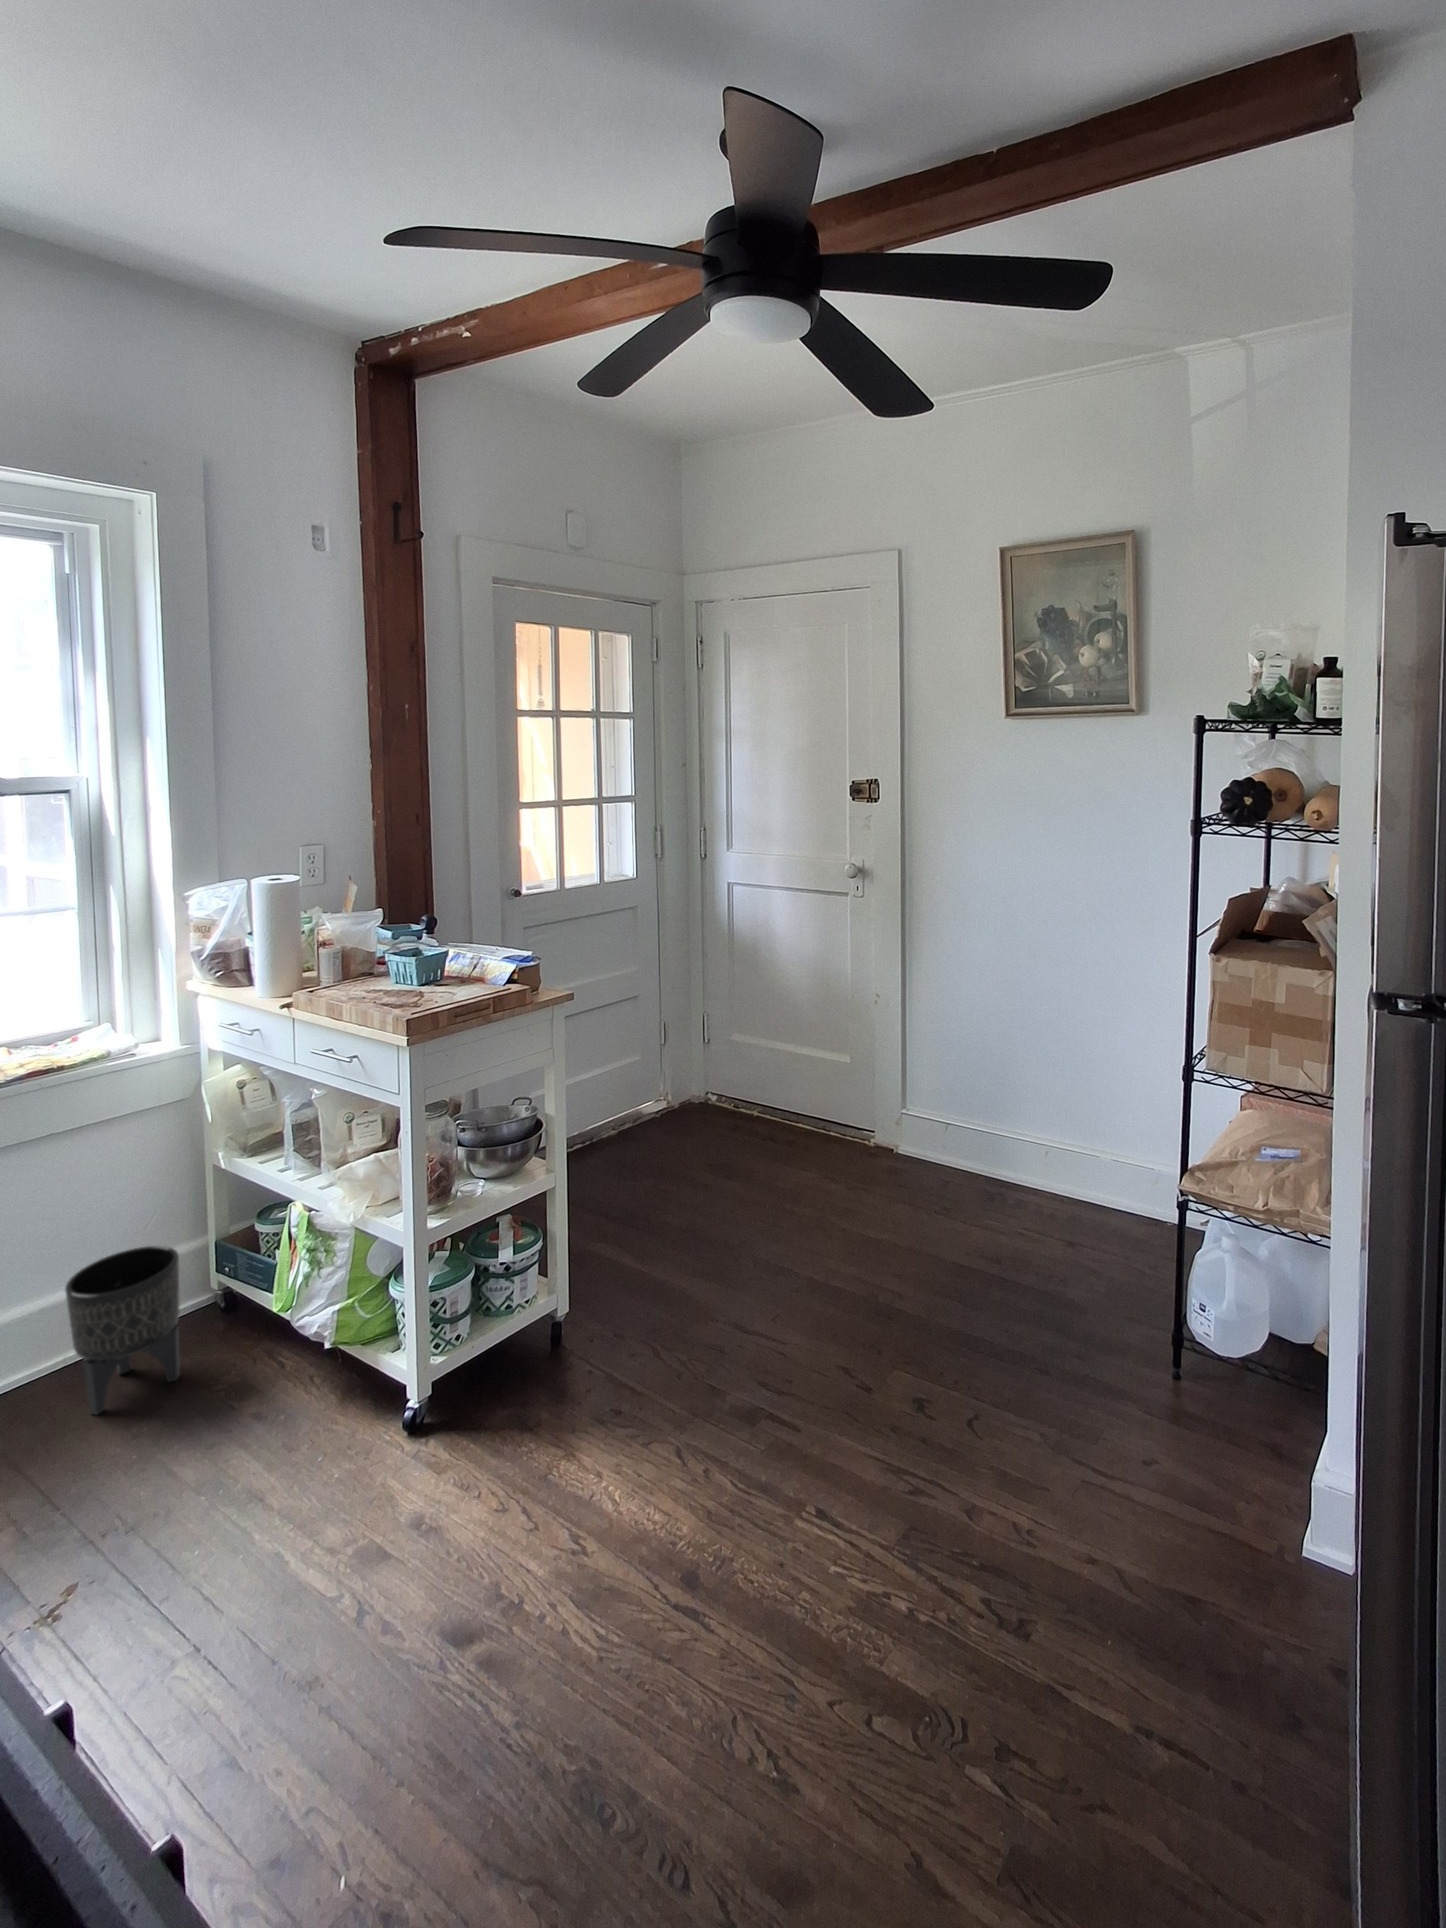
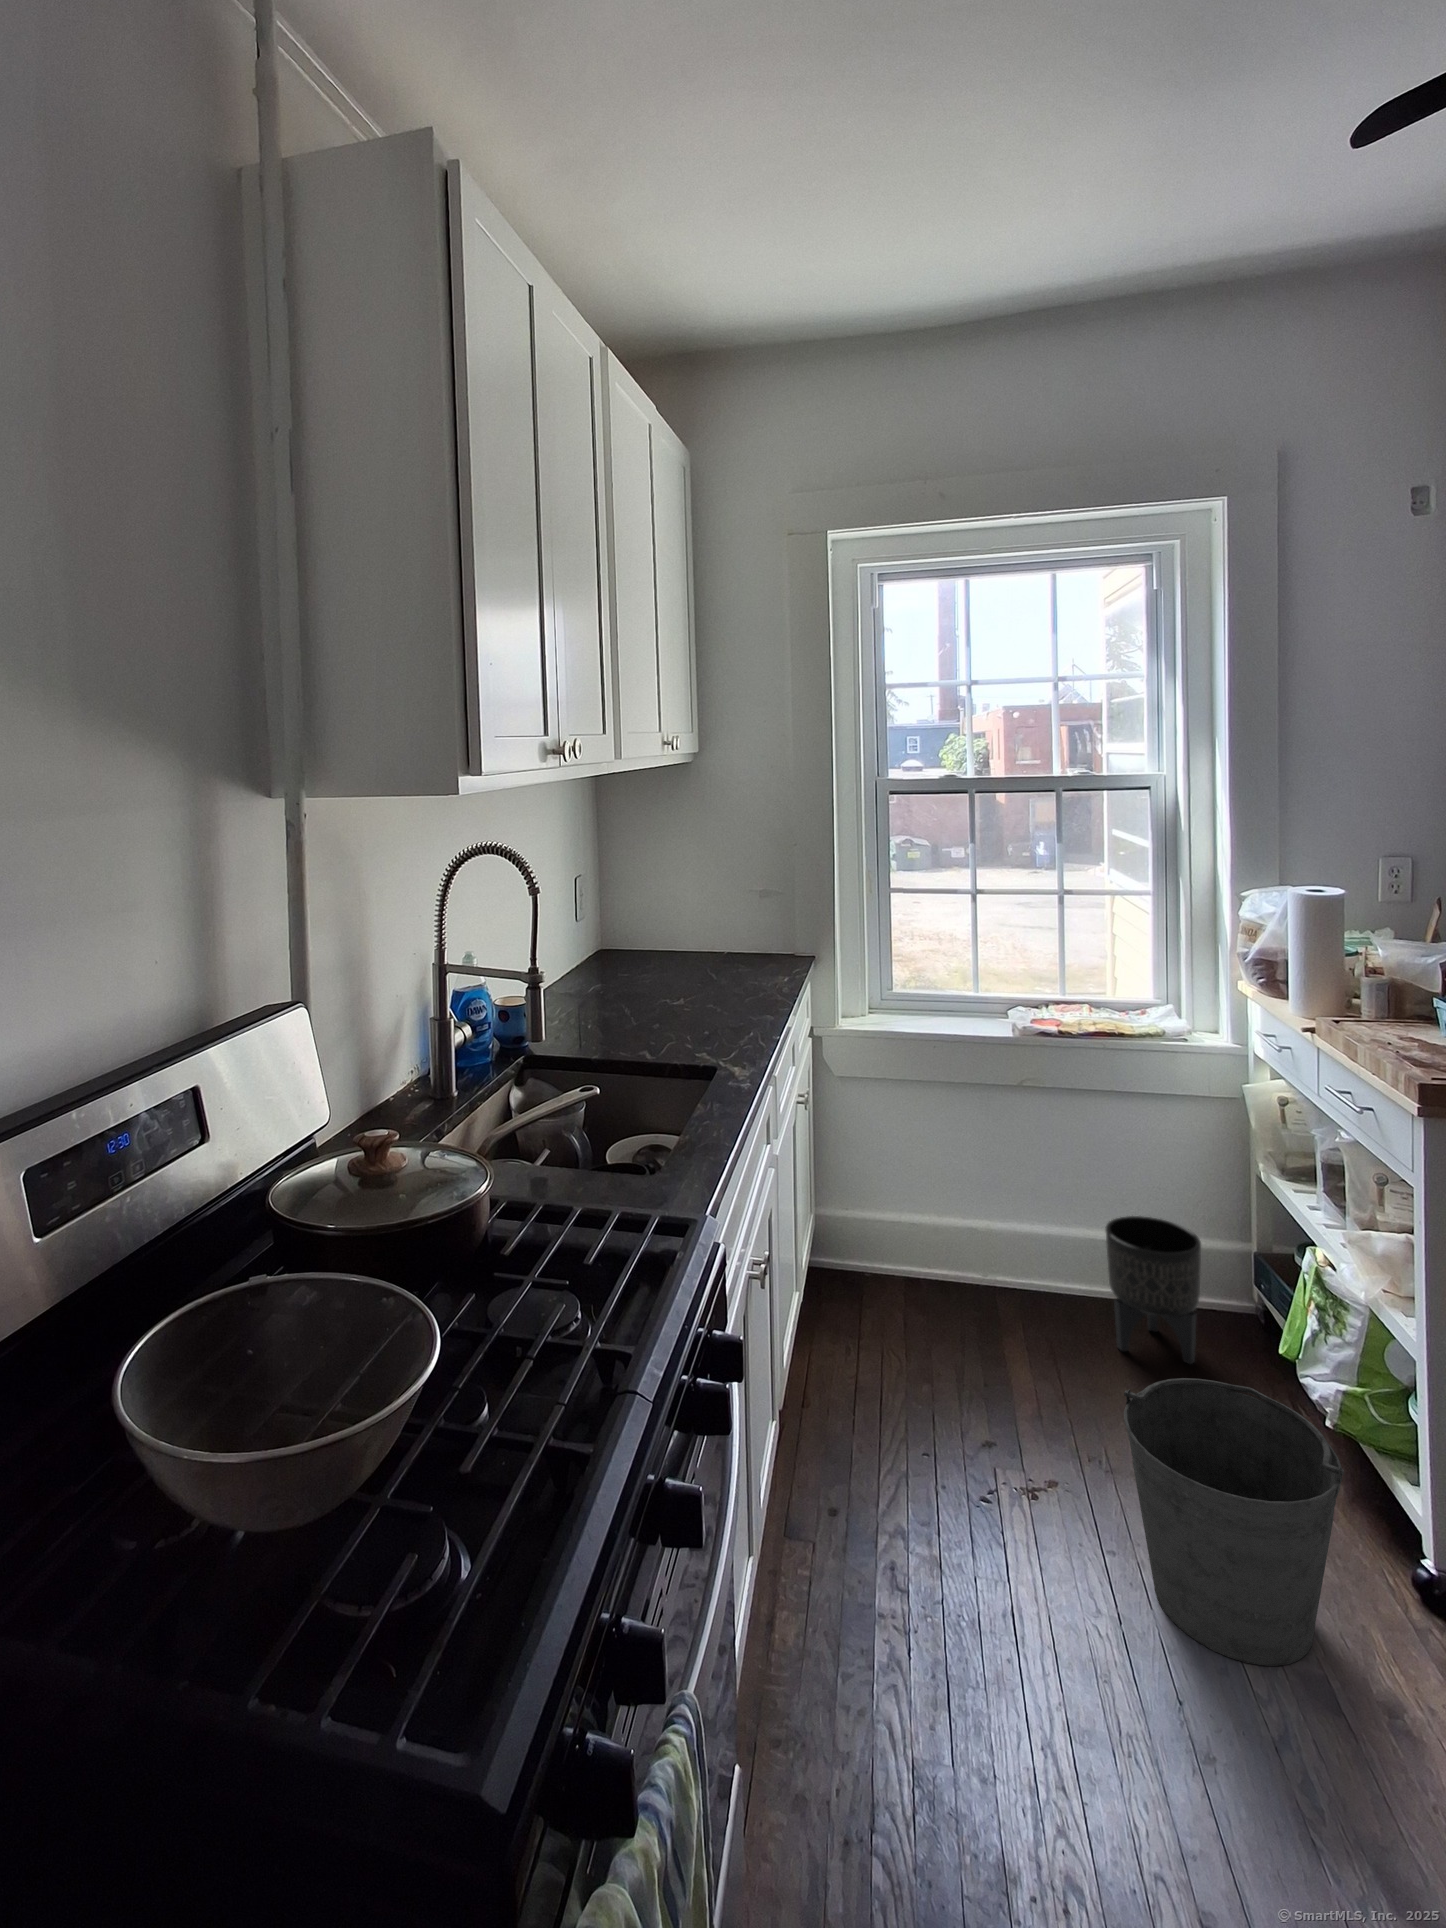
bucket: none [172,1350,388,1633] -> present [1124,1378,1344,1666]

